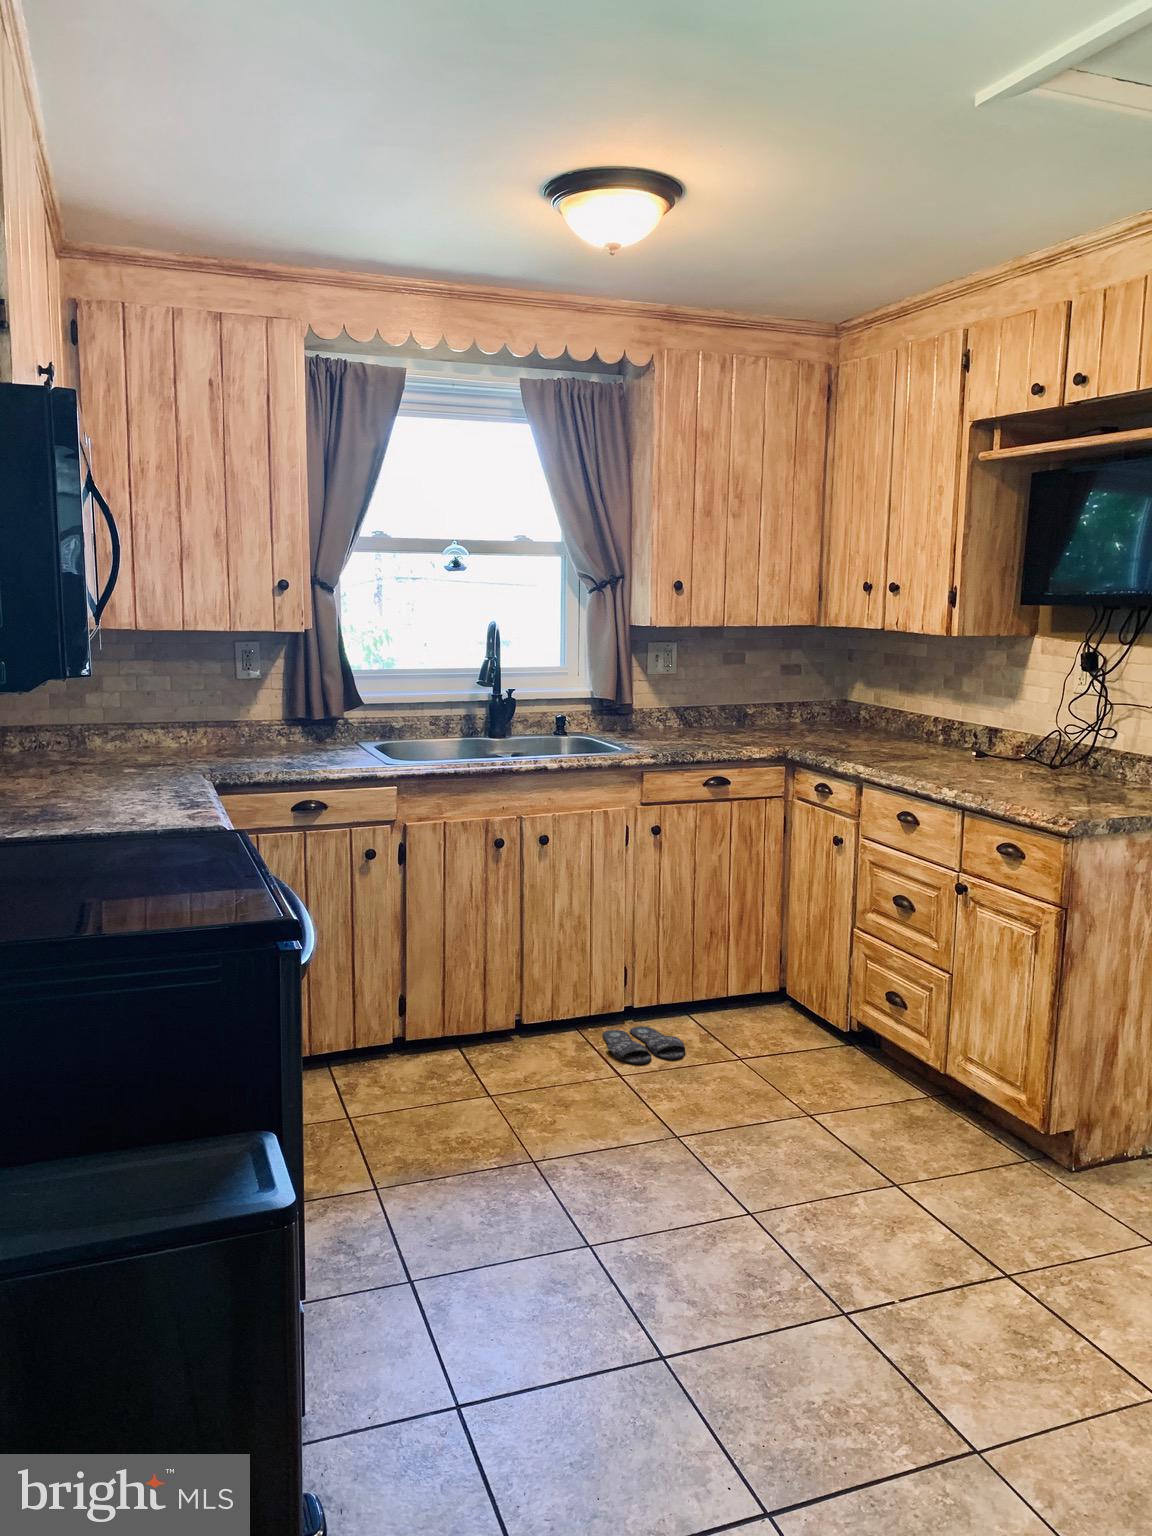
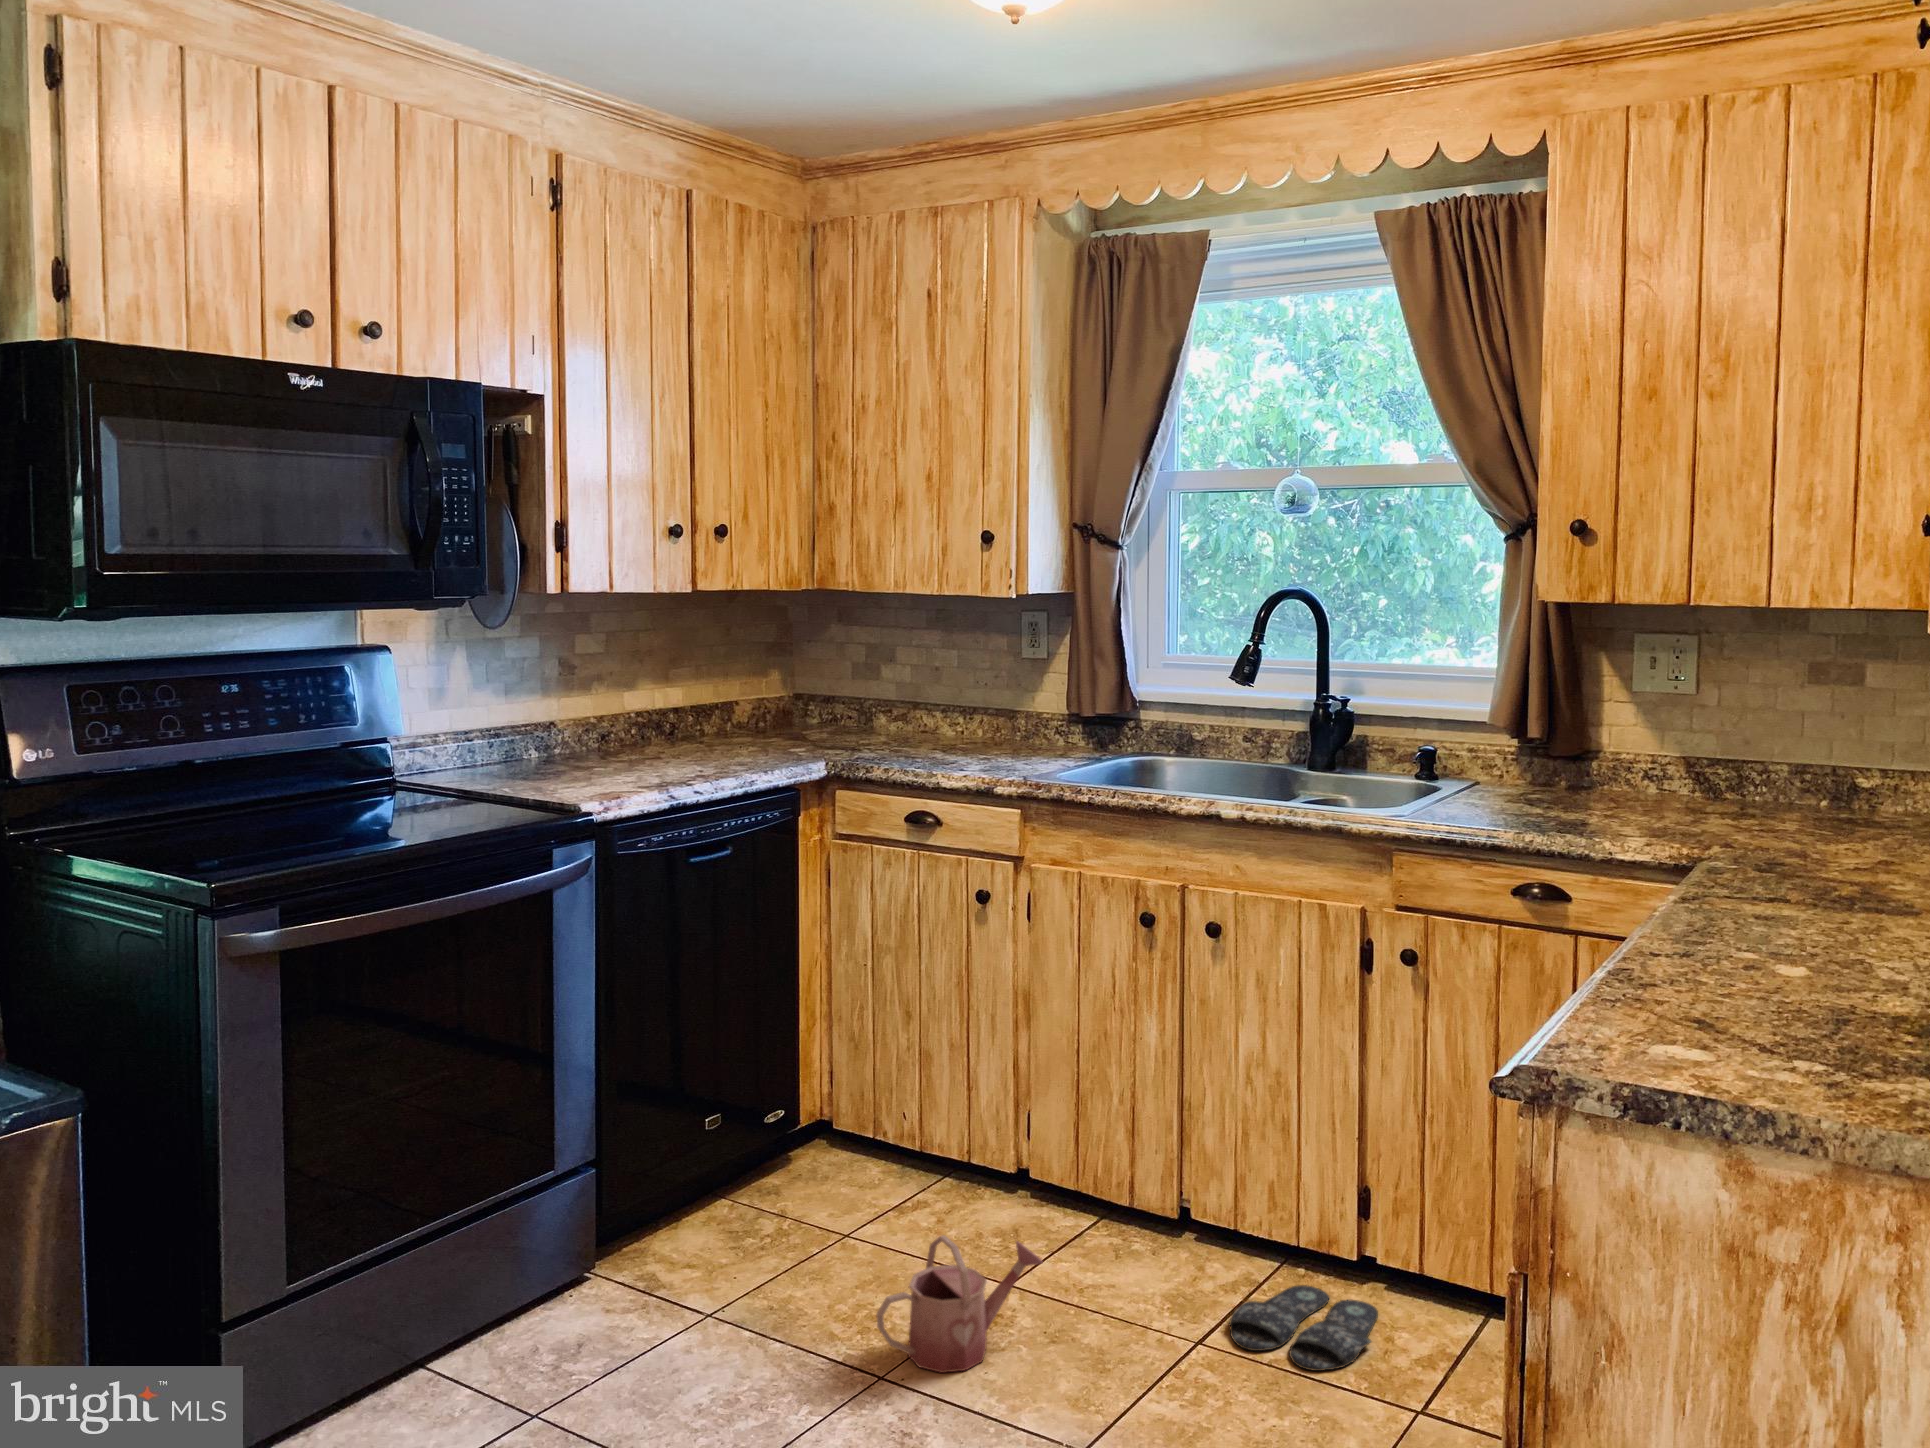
watering can: none [517,1050,575,1141] -> present [876,1235,1043,1373]

